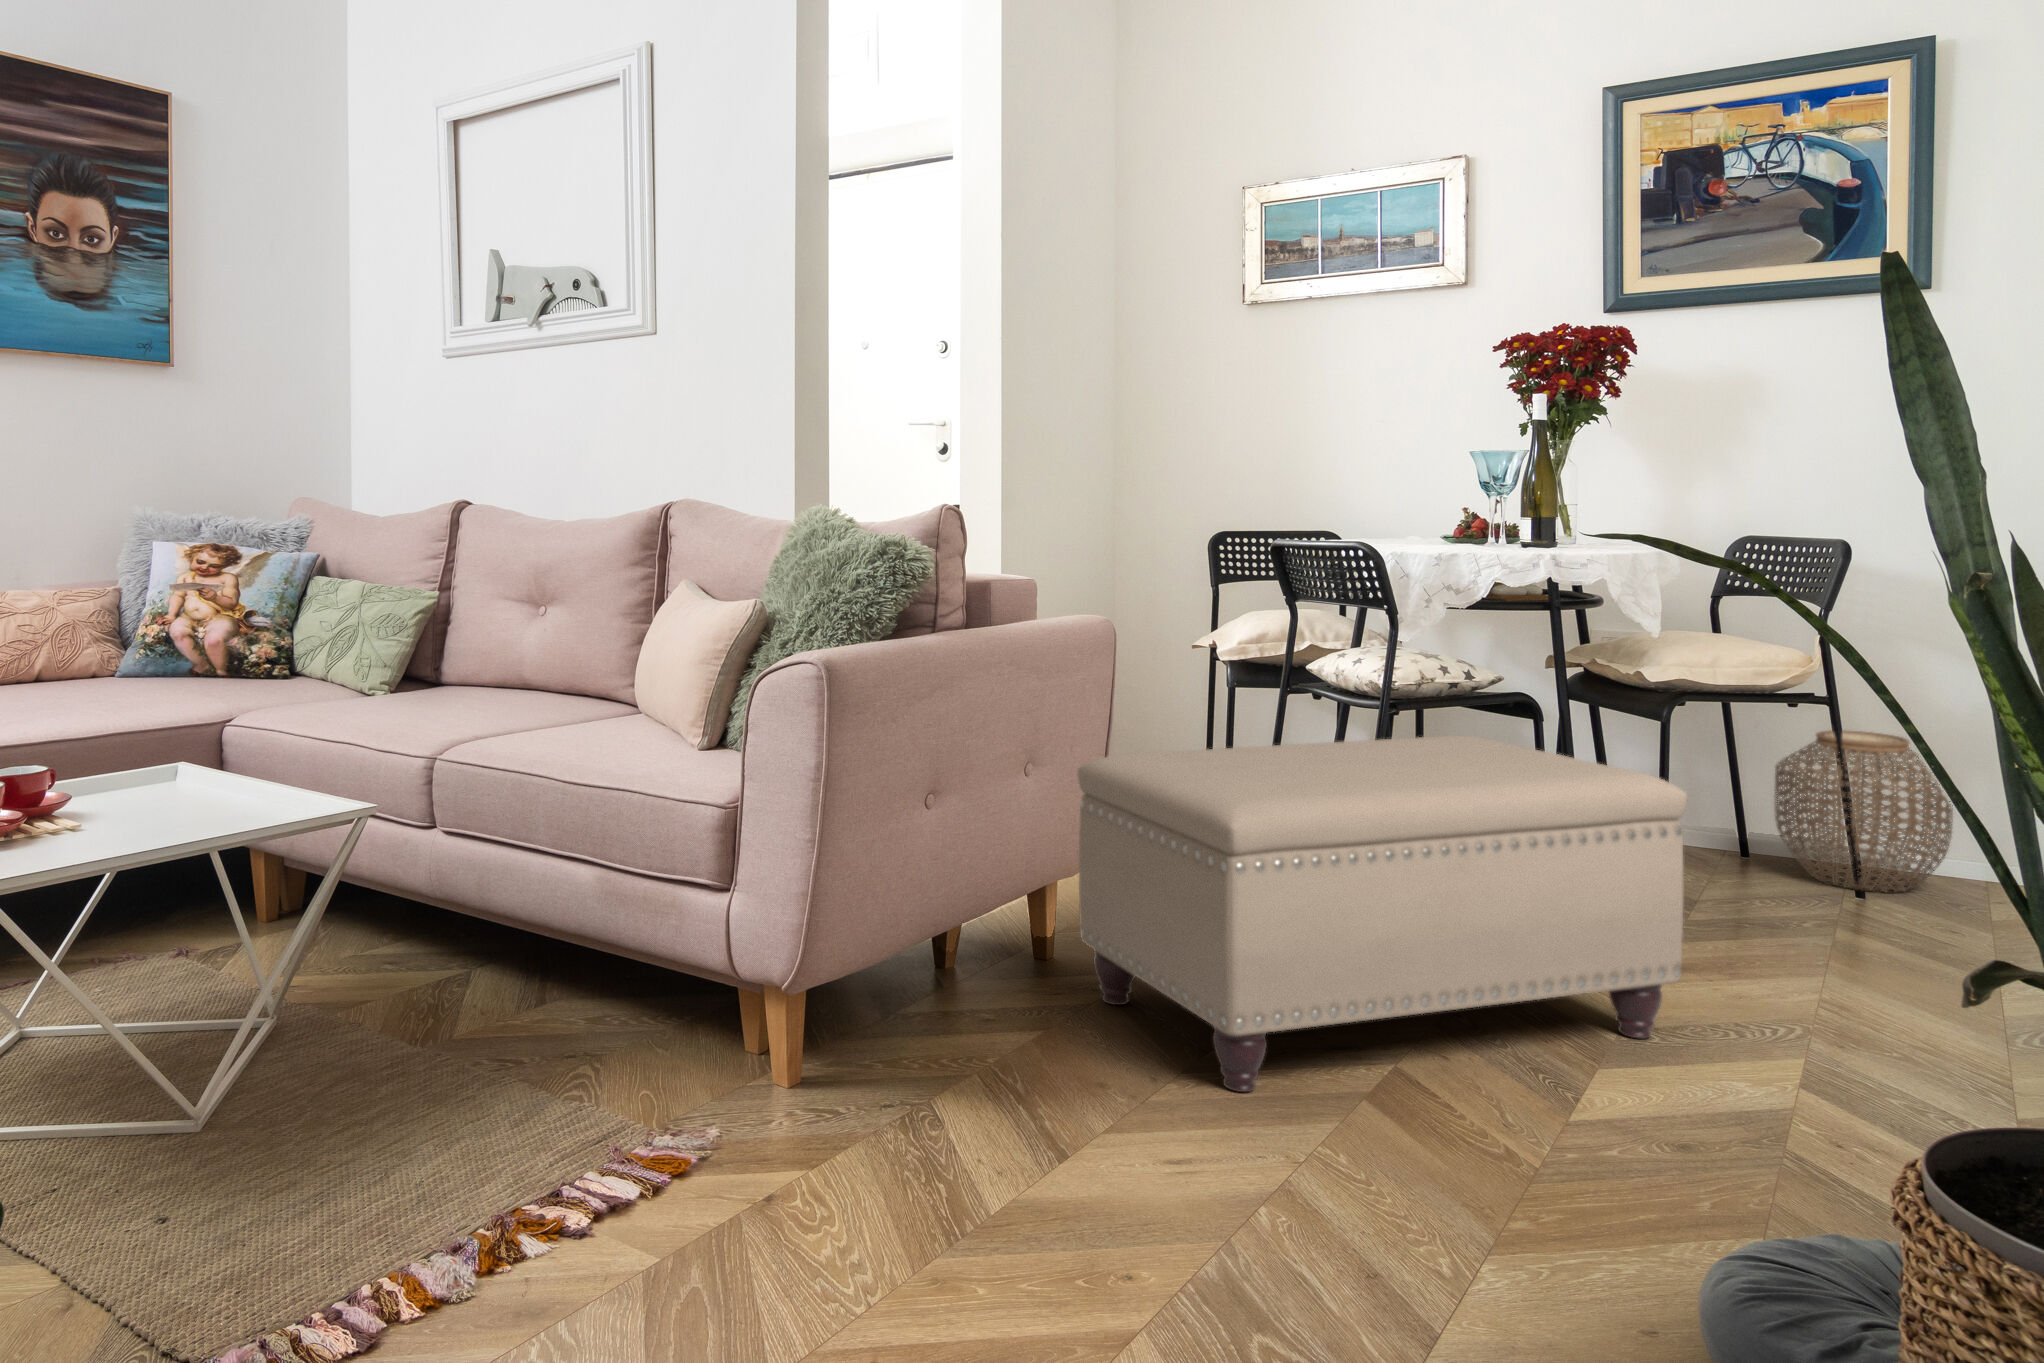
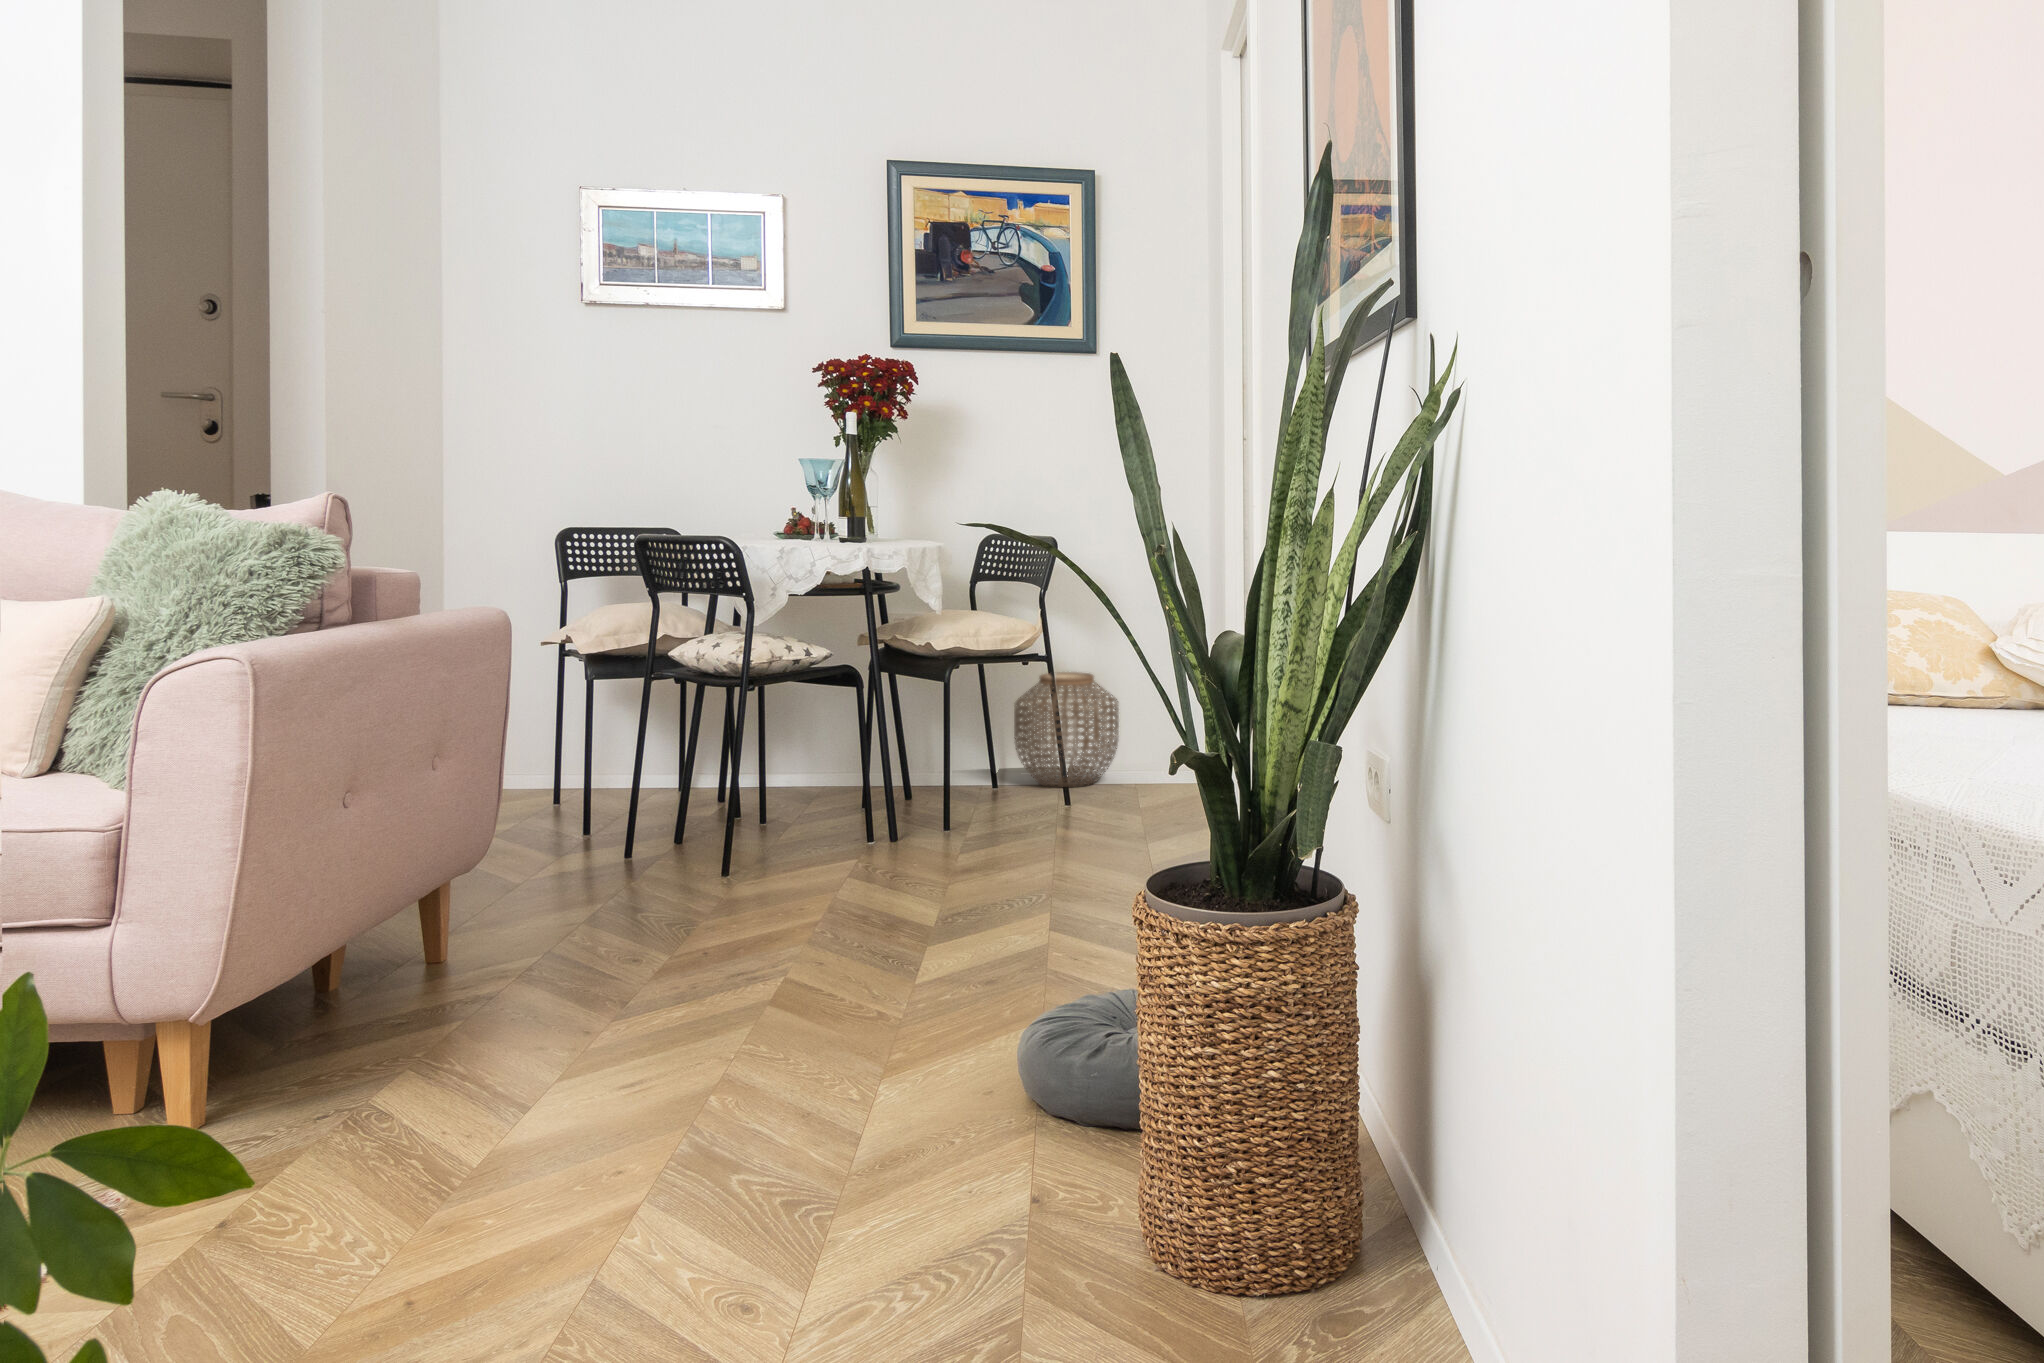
ottoman: present [1077,736,1688,1092] -> none [488,690,971,988]

